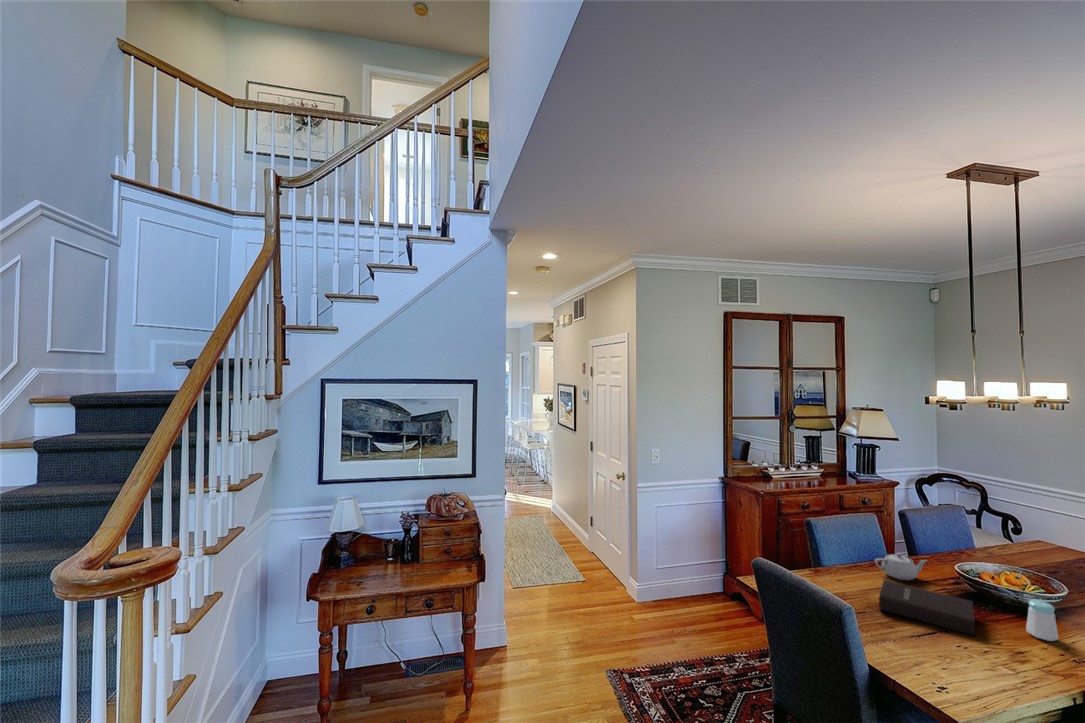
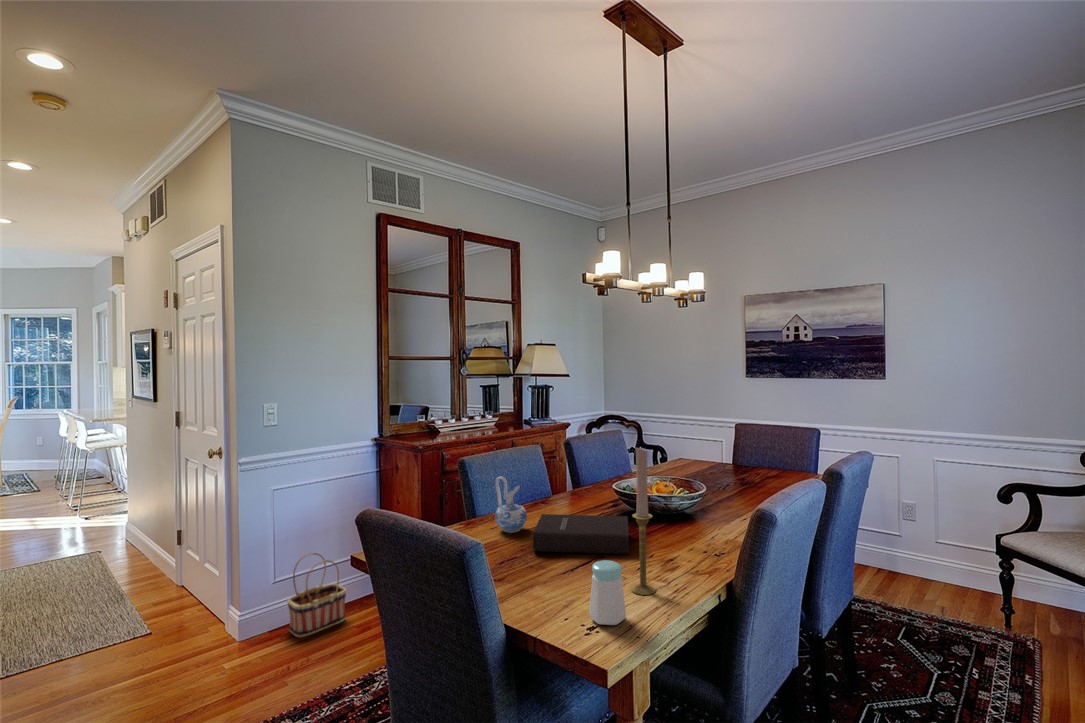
ceramic pitcher: none [840,542,869,587] -> present [495,477,527,533]
basket: none [665,552,704,609] -> present [288,553,346,637]
teapot: present [875,553,927,580] -> none [536,482,589,514]
candlestick: none [978,561,1005,678] -> present [631,448,656,595]
salt shaker: present [1026,600,1058,641] -> present [589,560,626,625]

